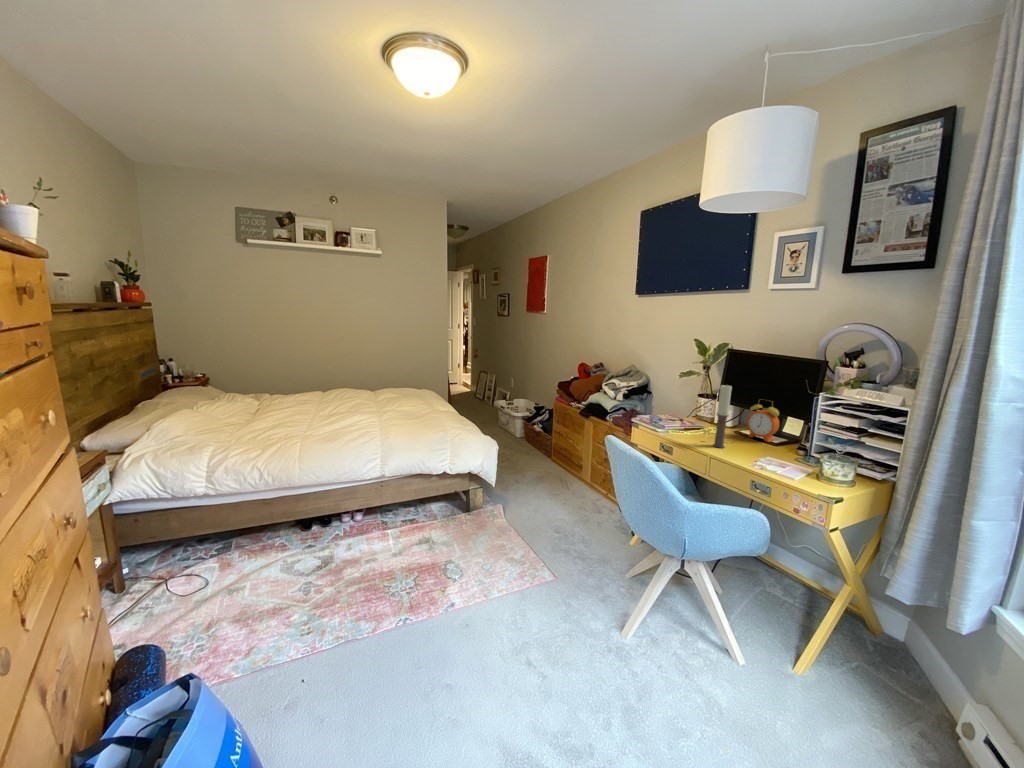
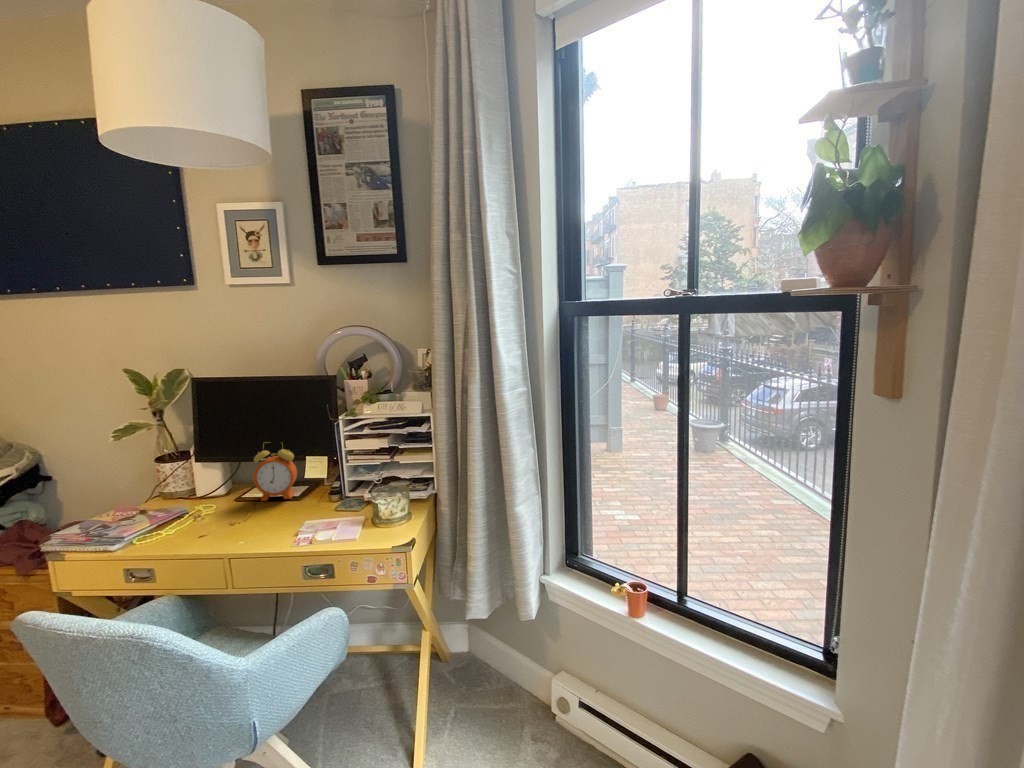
candle: present [713,385,732,448] -> none [215,435,244,538]

